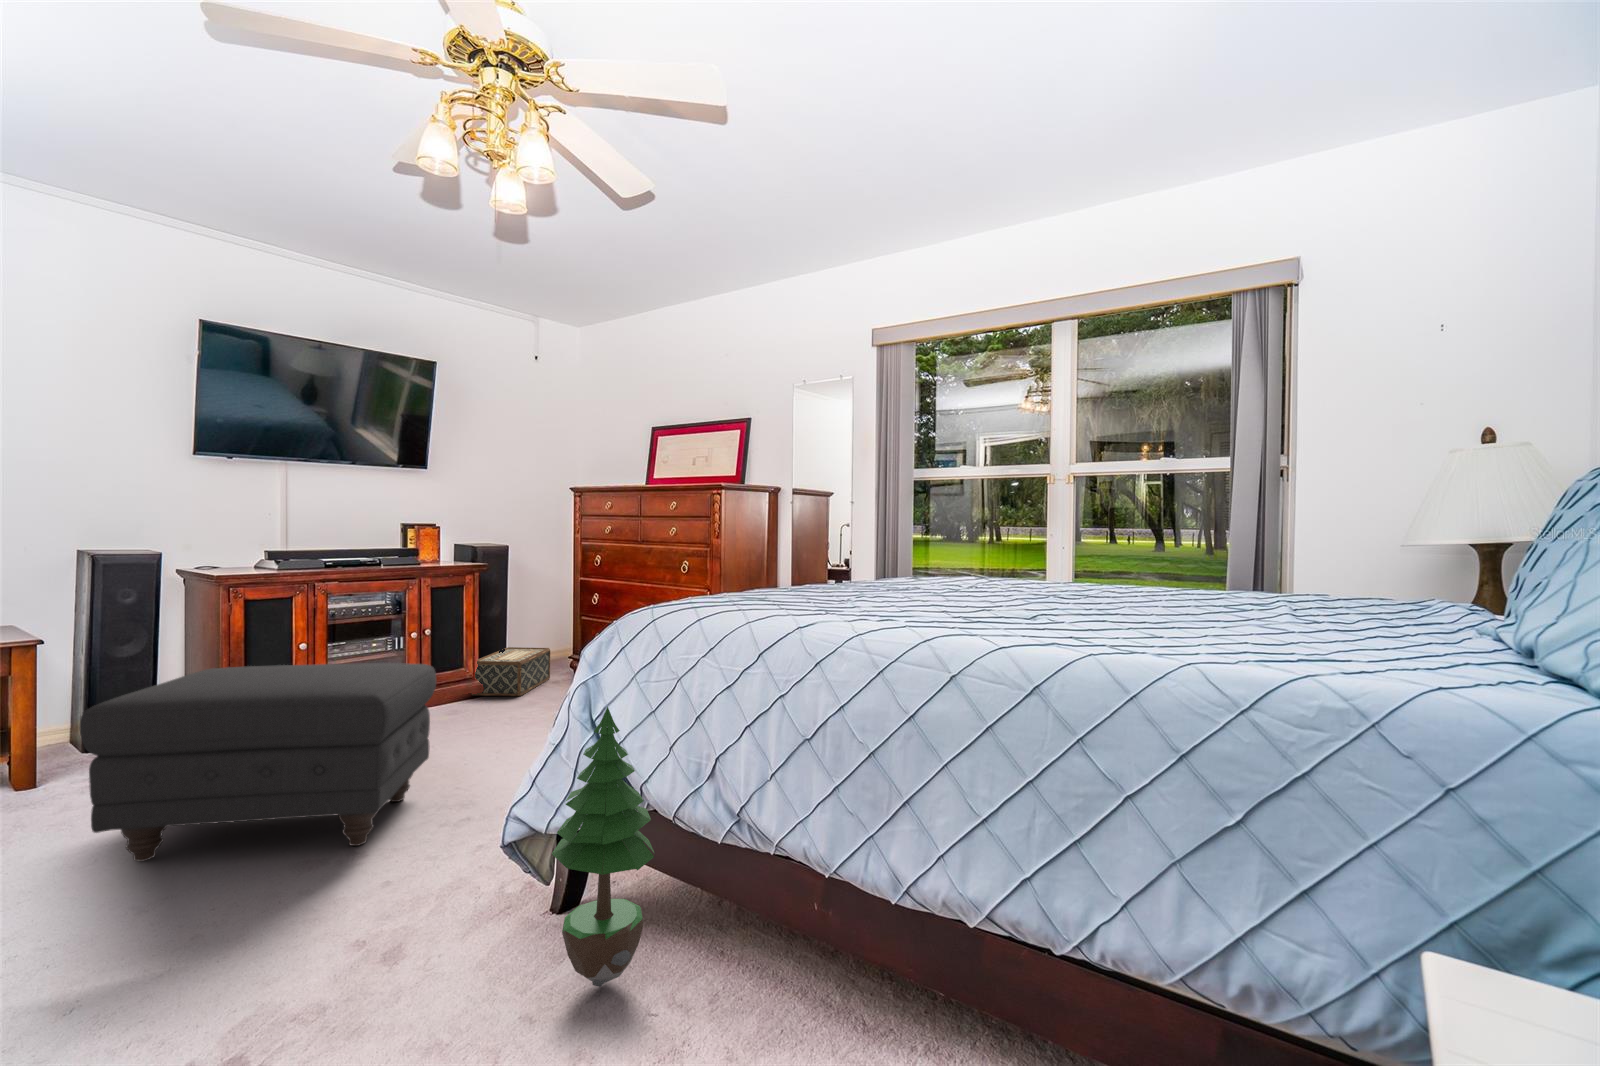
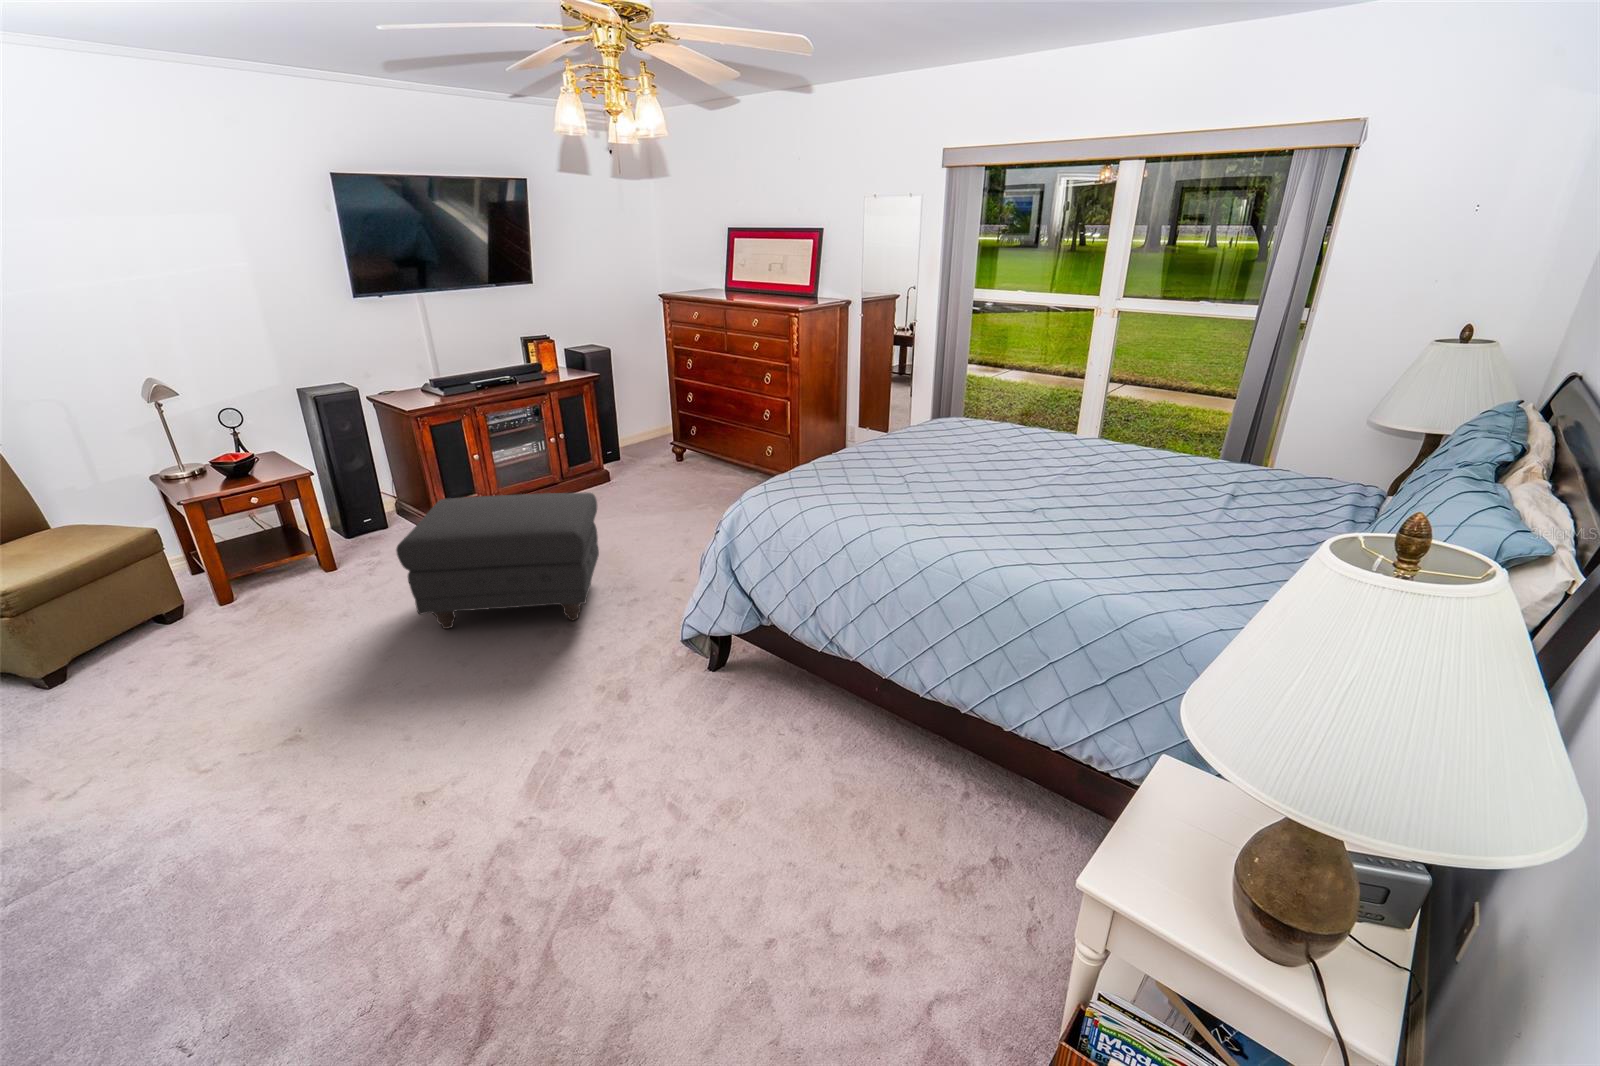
woven basket: present [472,647,550,696] -> none [595,436,655,482]
potted tree: present [552,707,654,987] -> none [721,574,780,719]

